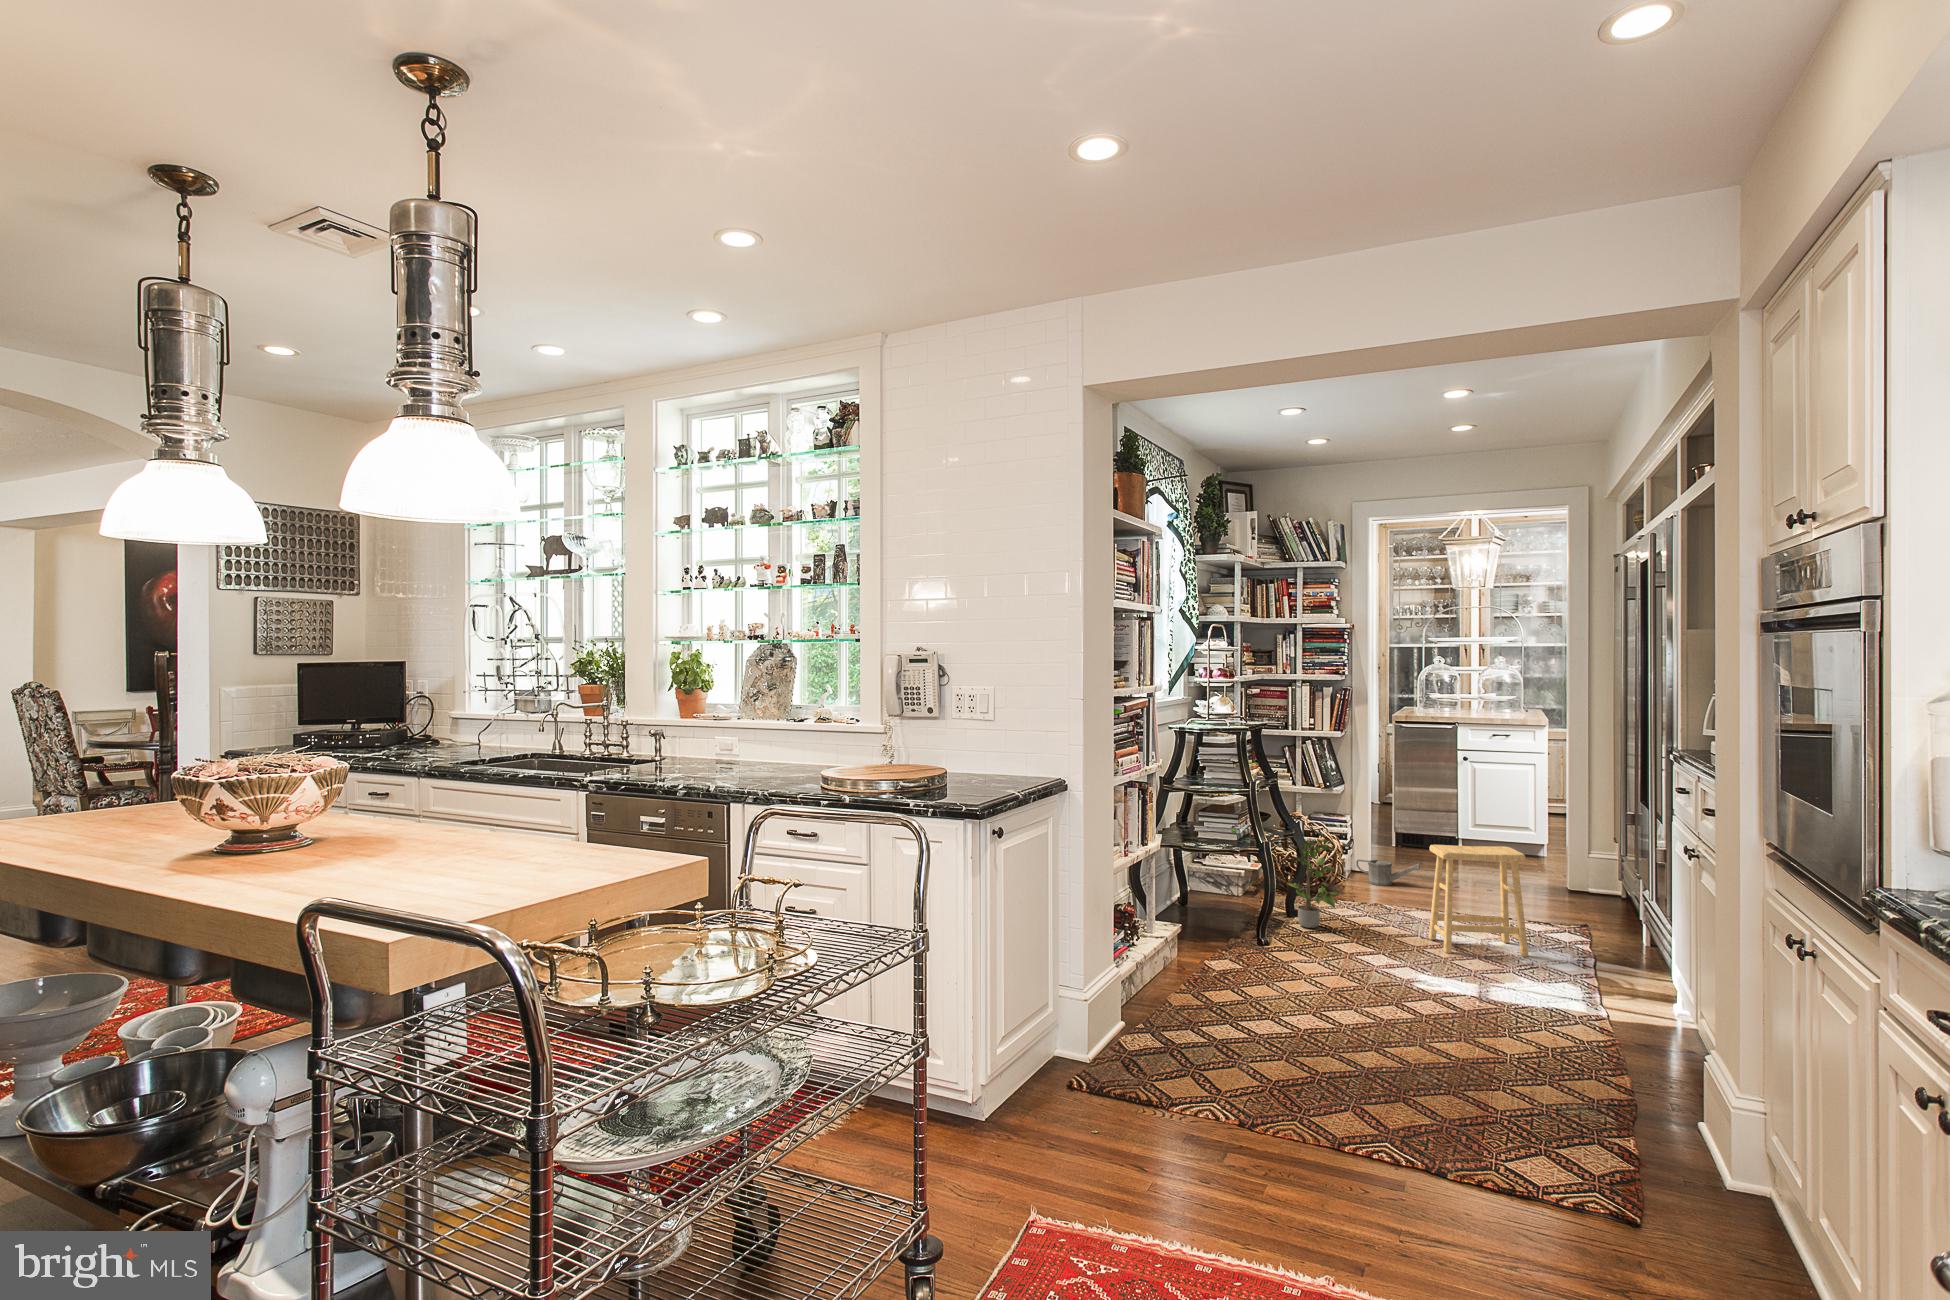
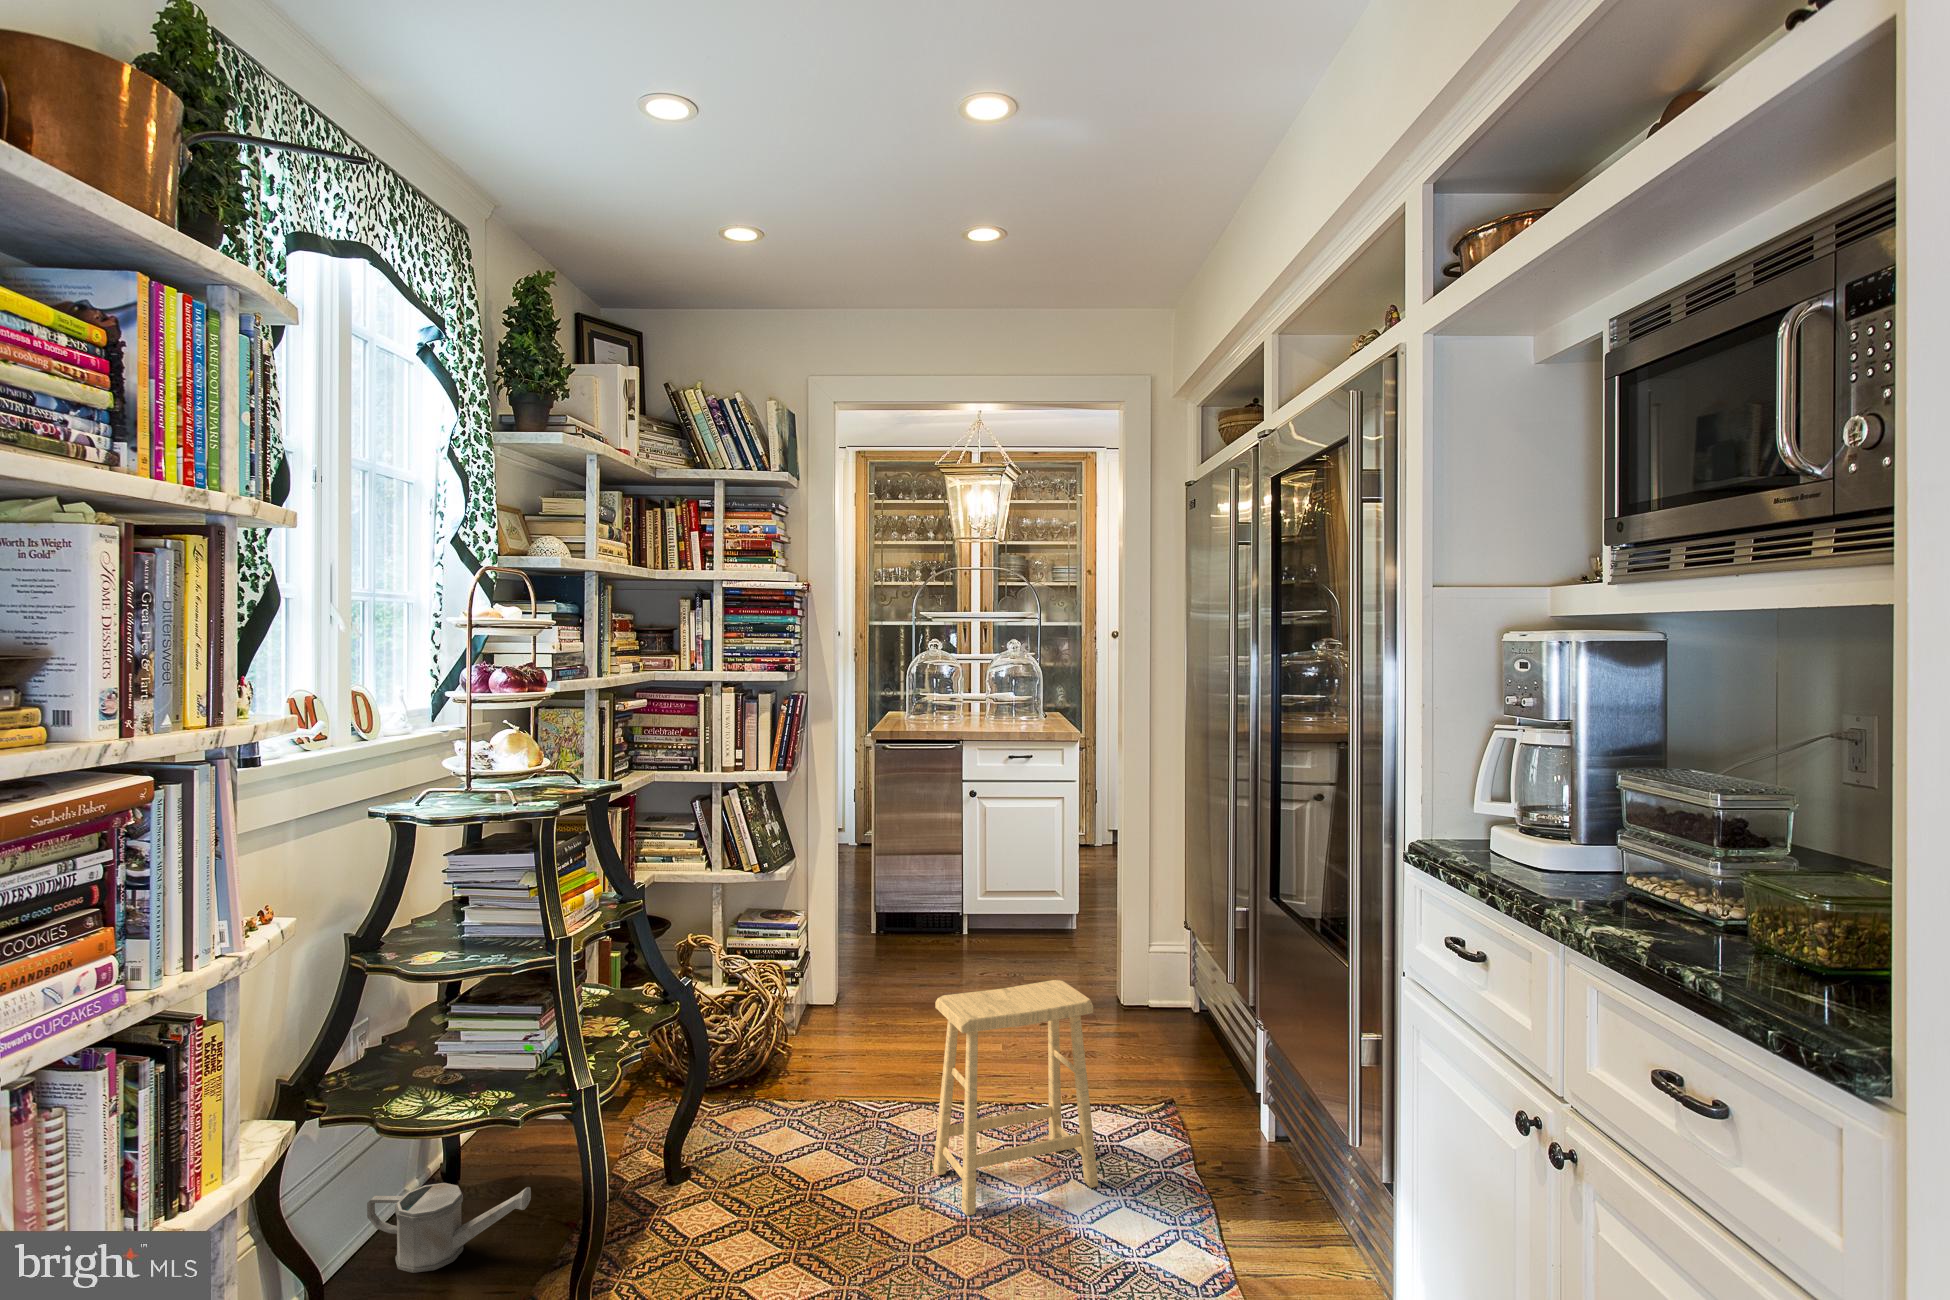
potted plant: present [1287,839,1338,928] -> none [671,1001,778,1197]
watering can: present [1356,859,1420,886] -> present [367,1183,531,1273]

